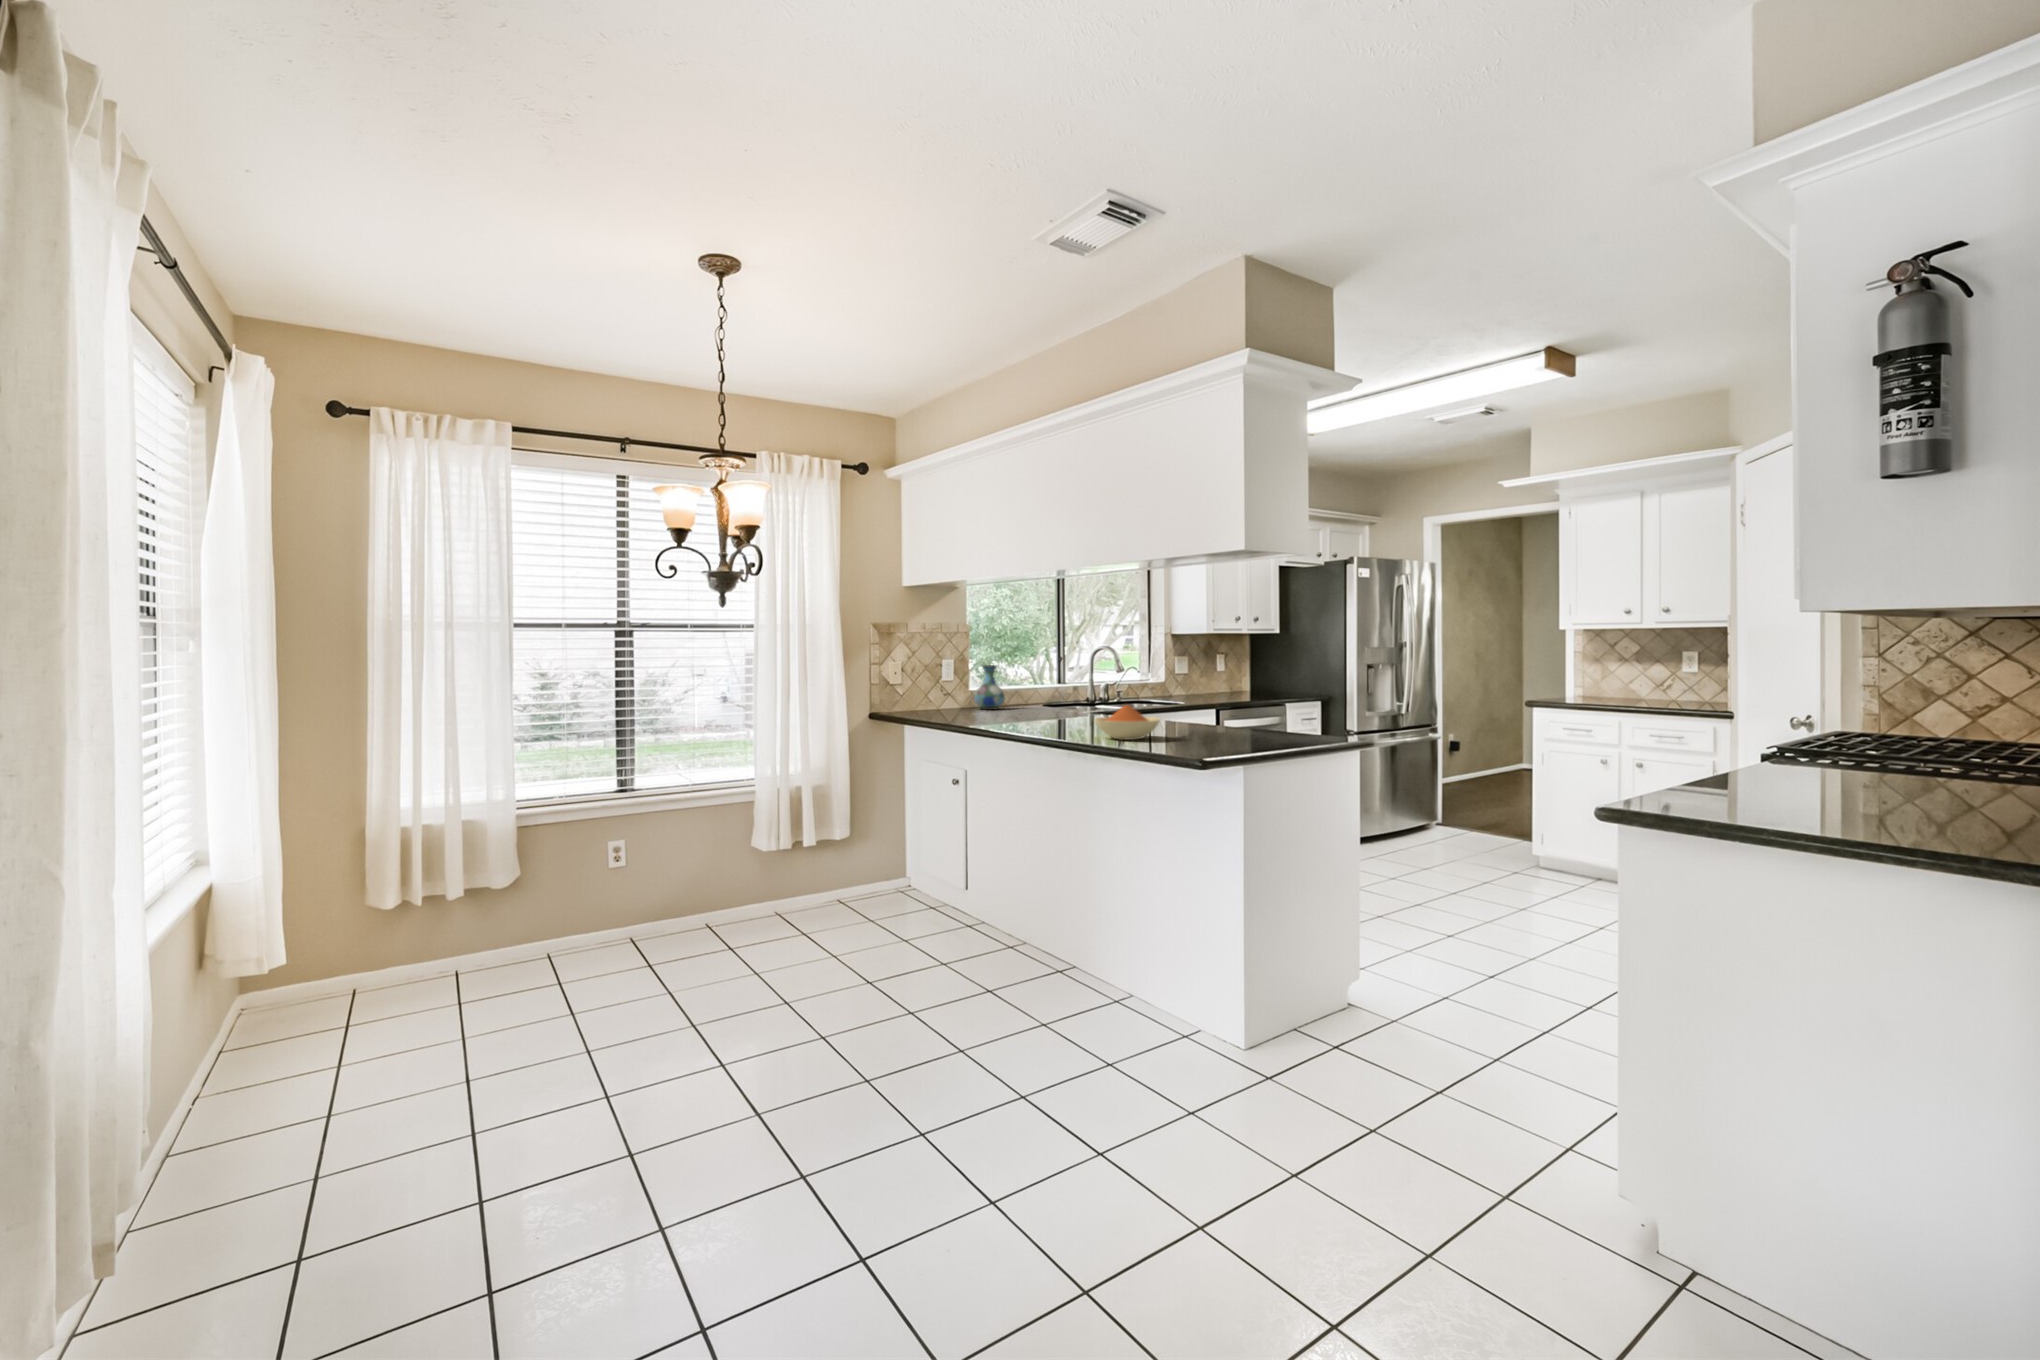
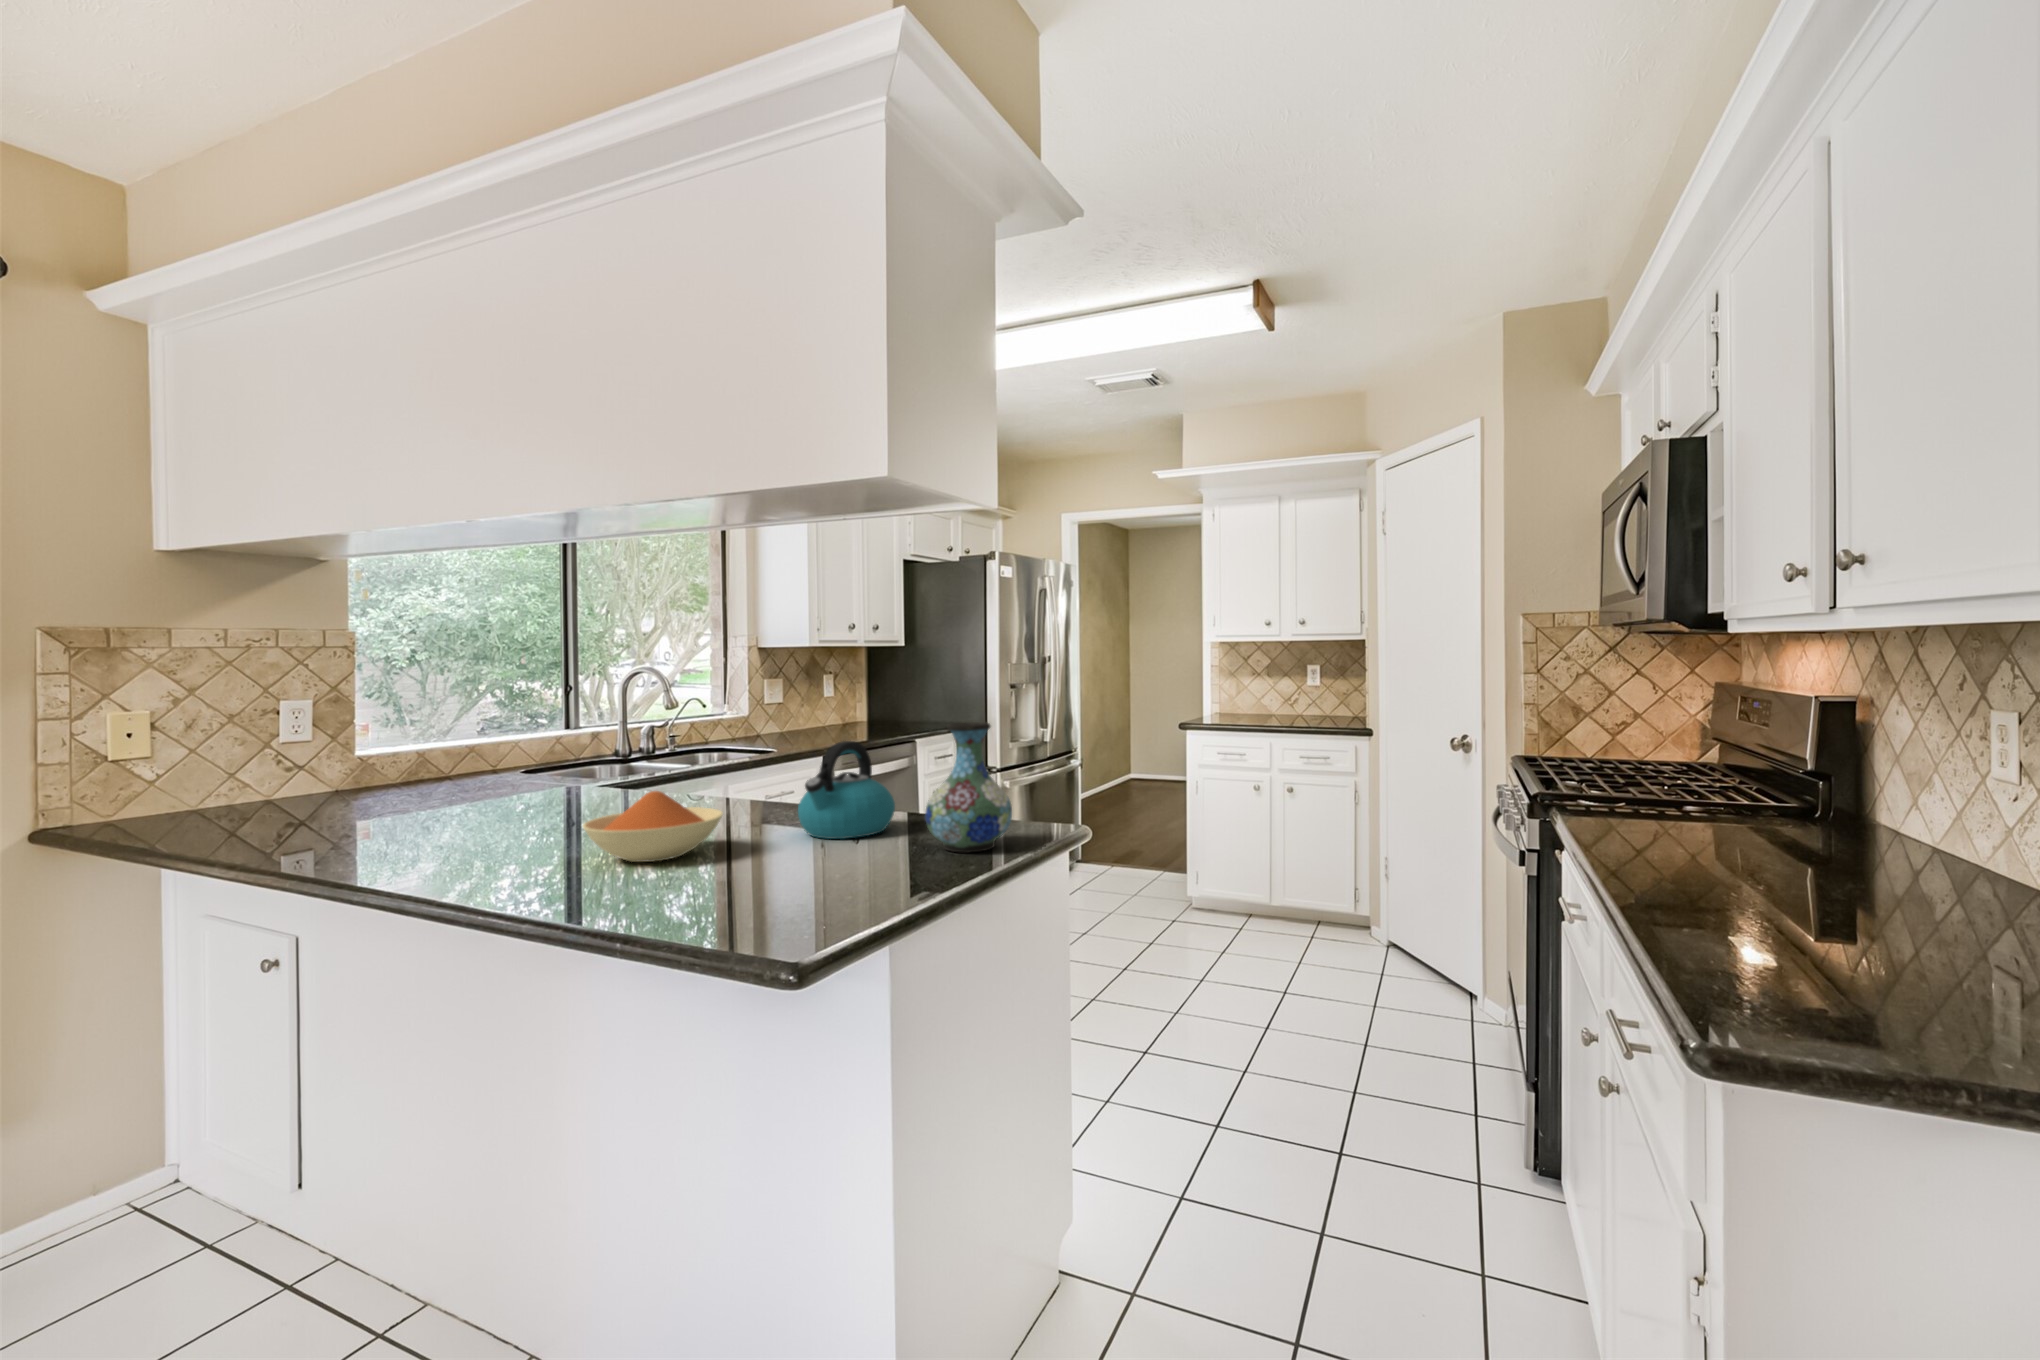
vase: present [974,665,1005,710] -> present [925,722,1012,853]
kettle: none [1199,686,1256,739] -> present [798,741,895,839]

